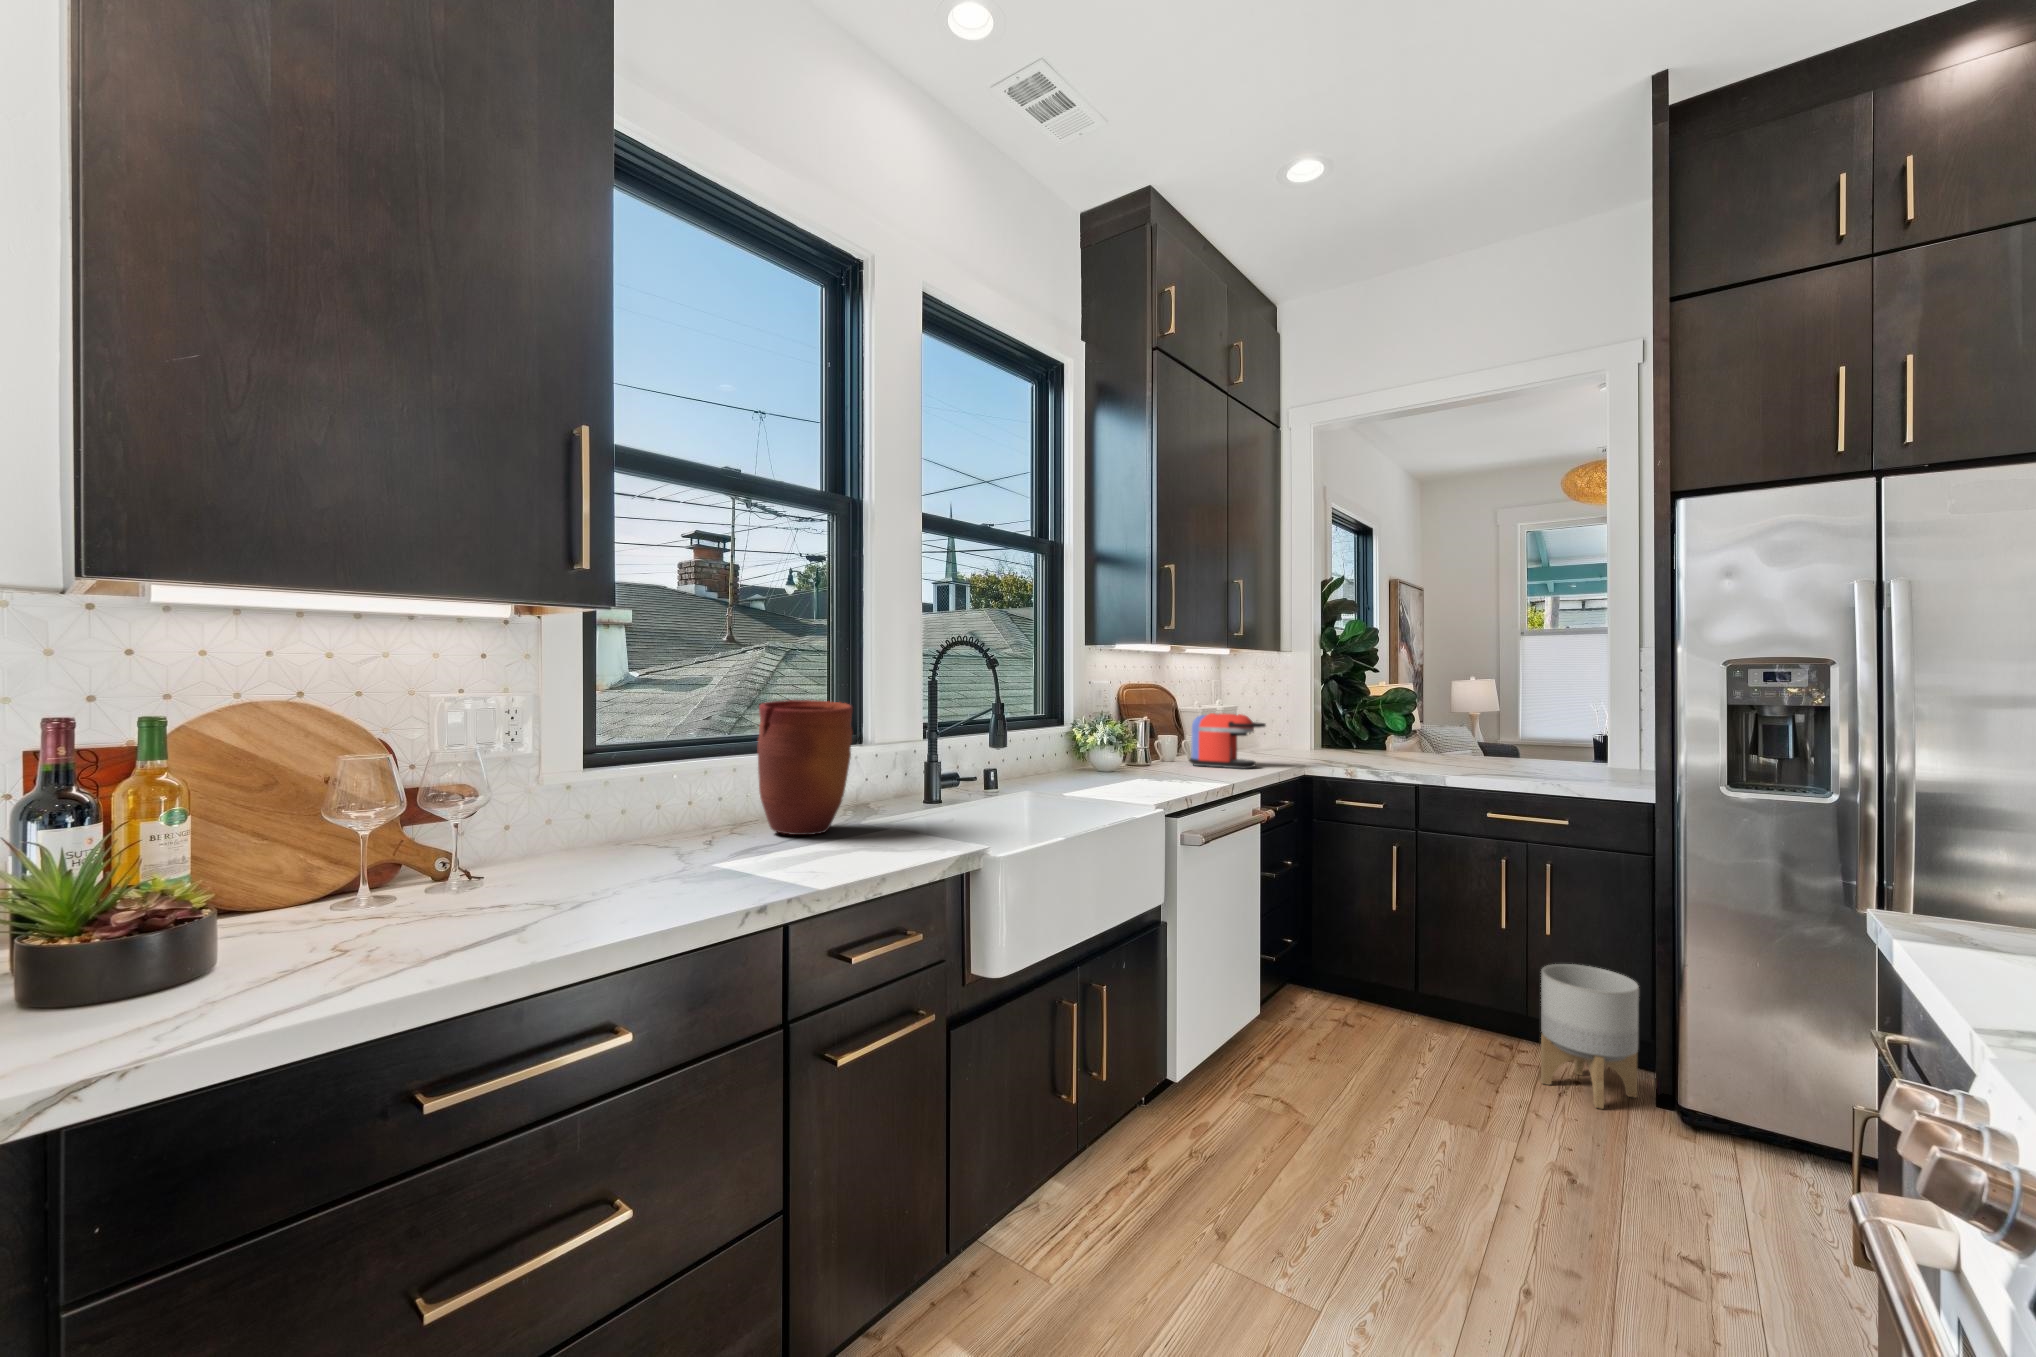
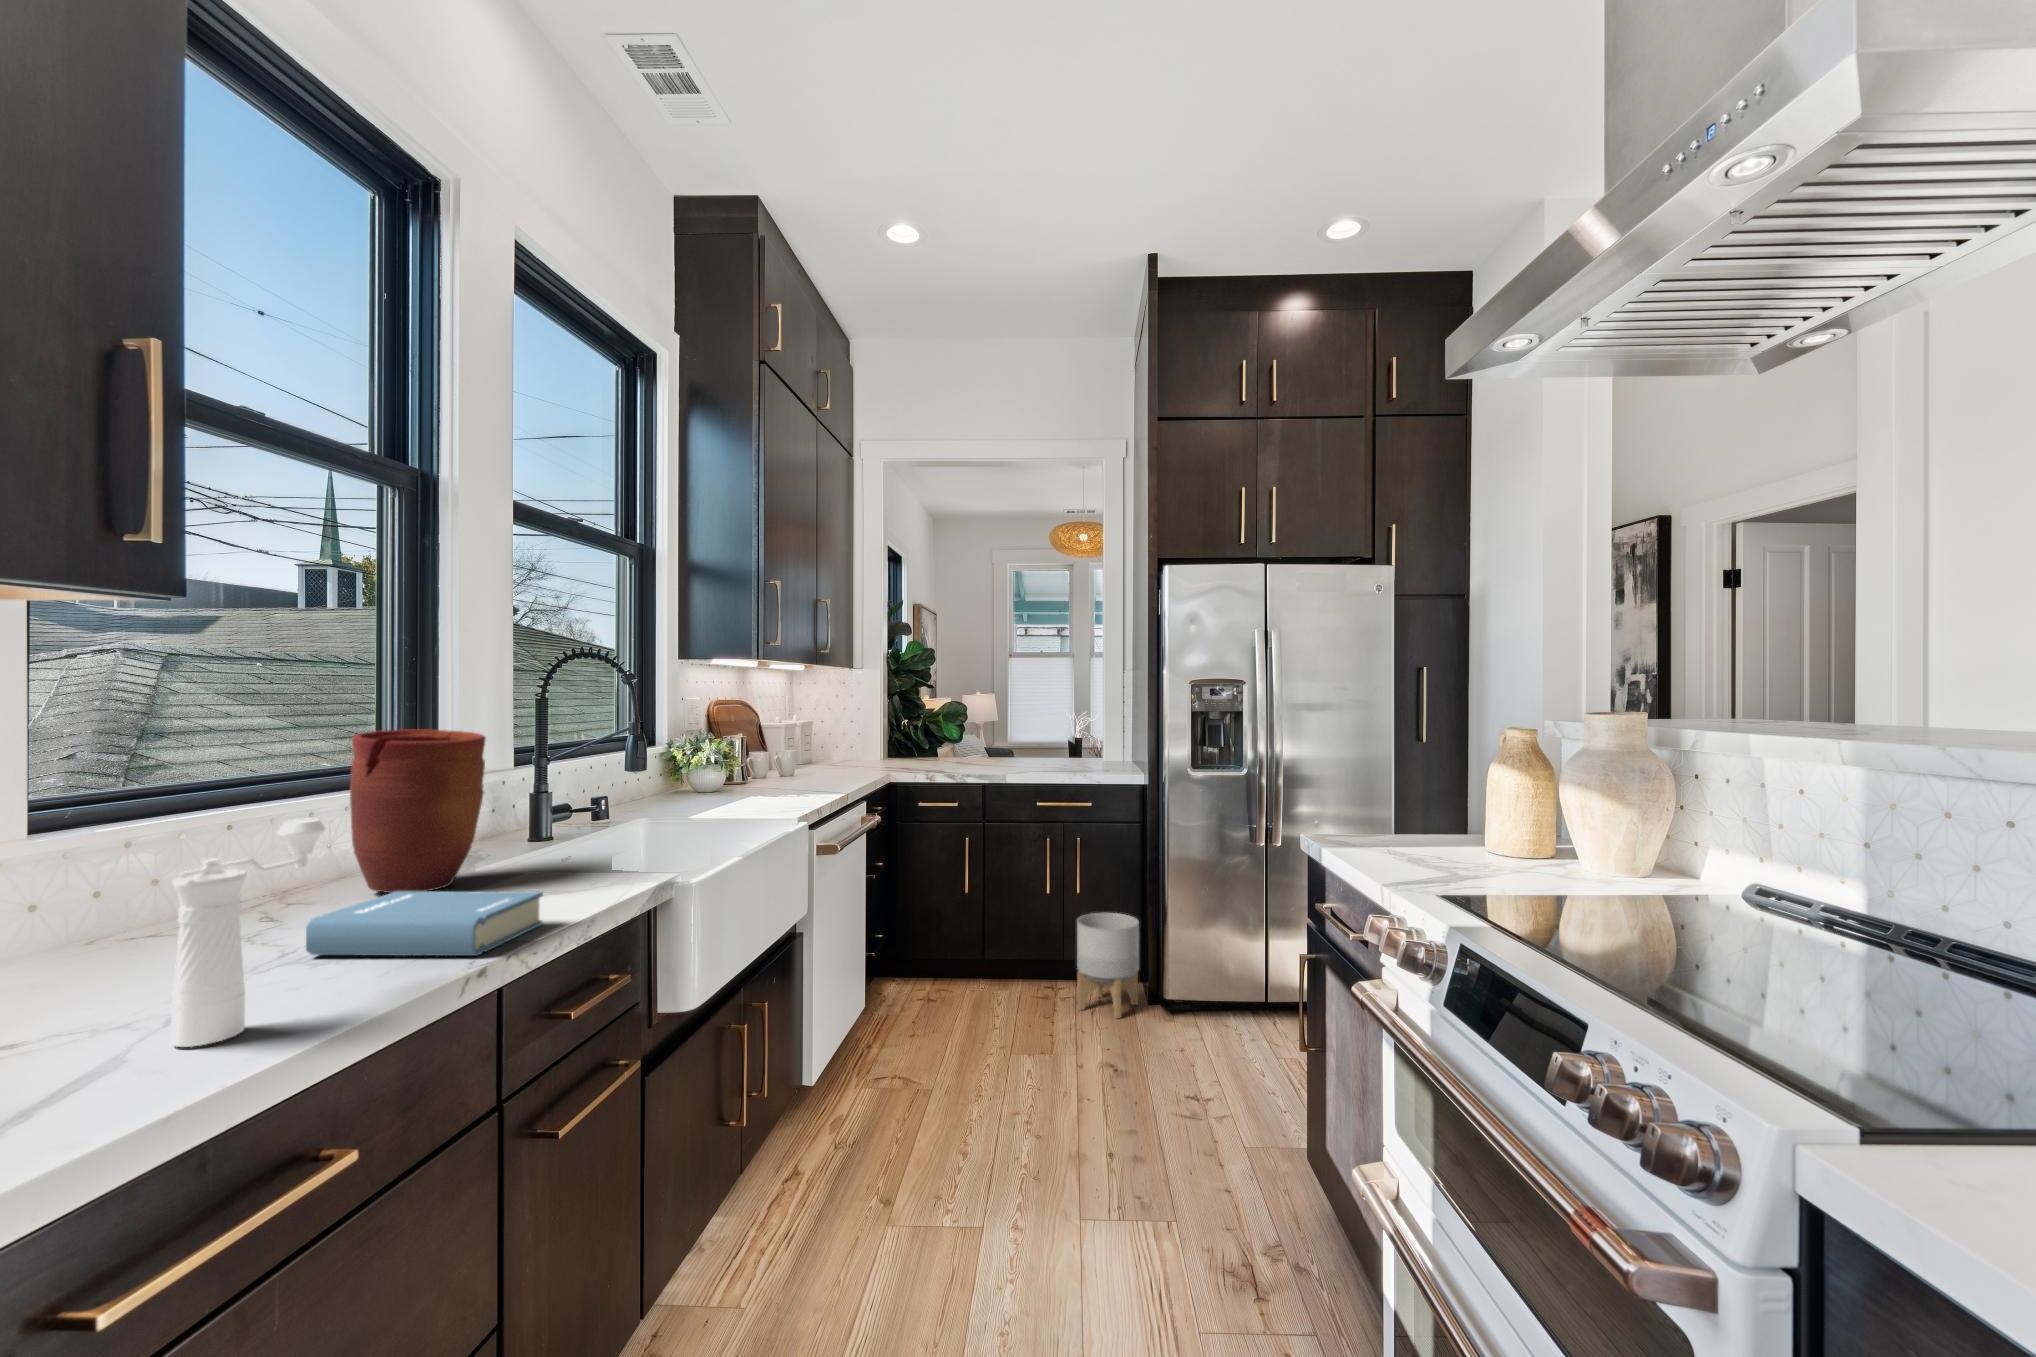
coffee maker: present [1190,713,1266,769] -> none [780,728,854,779]
pepper mill: none [539,764,653,927] -> present [171,818,326,1047]
hardback book: none [677,831,841,893] -> present [306,891,543,956]

